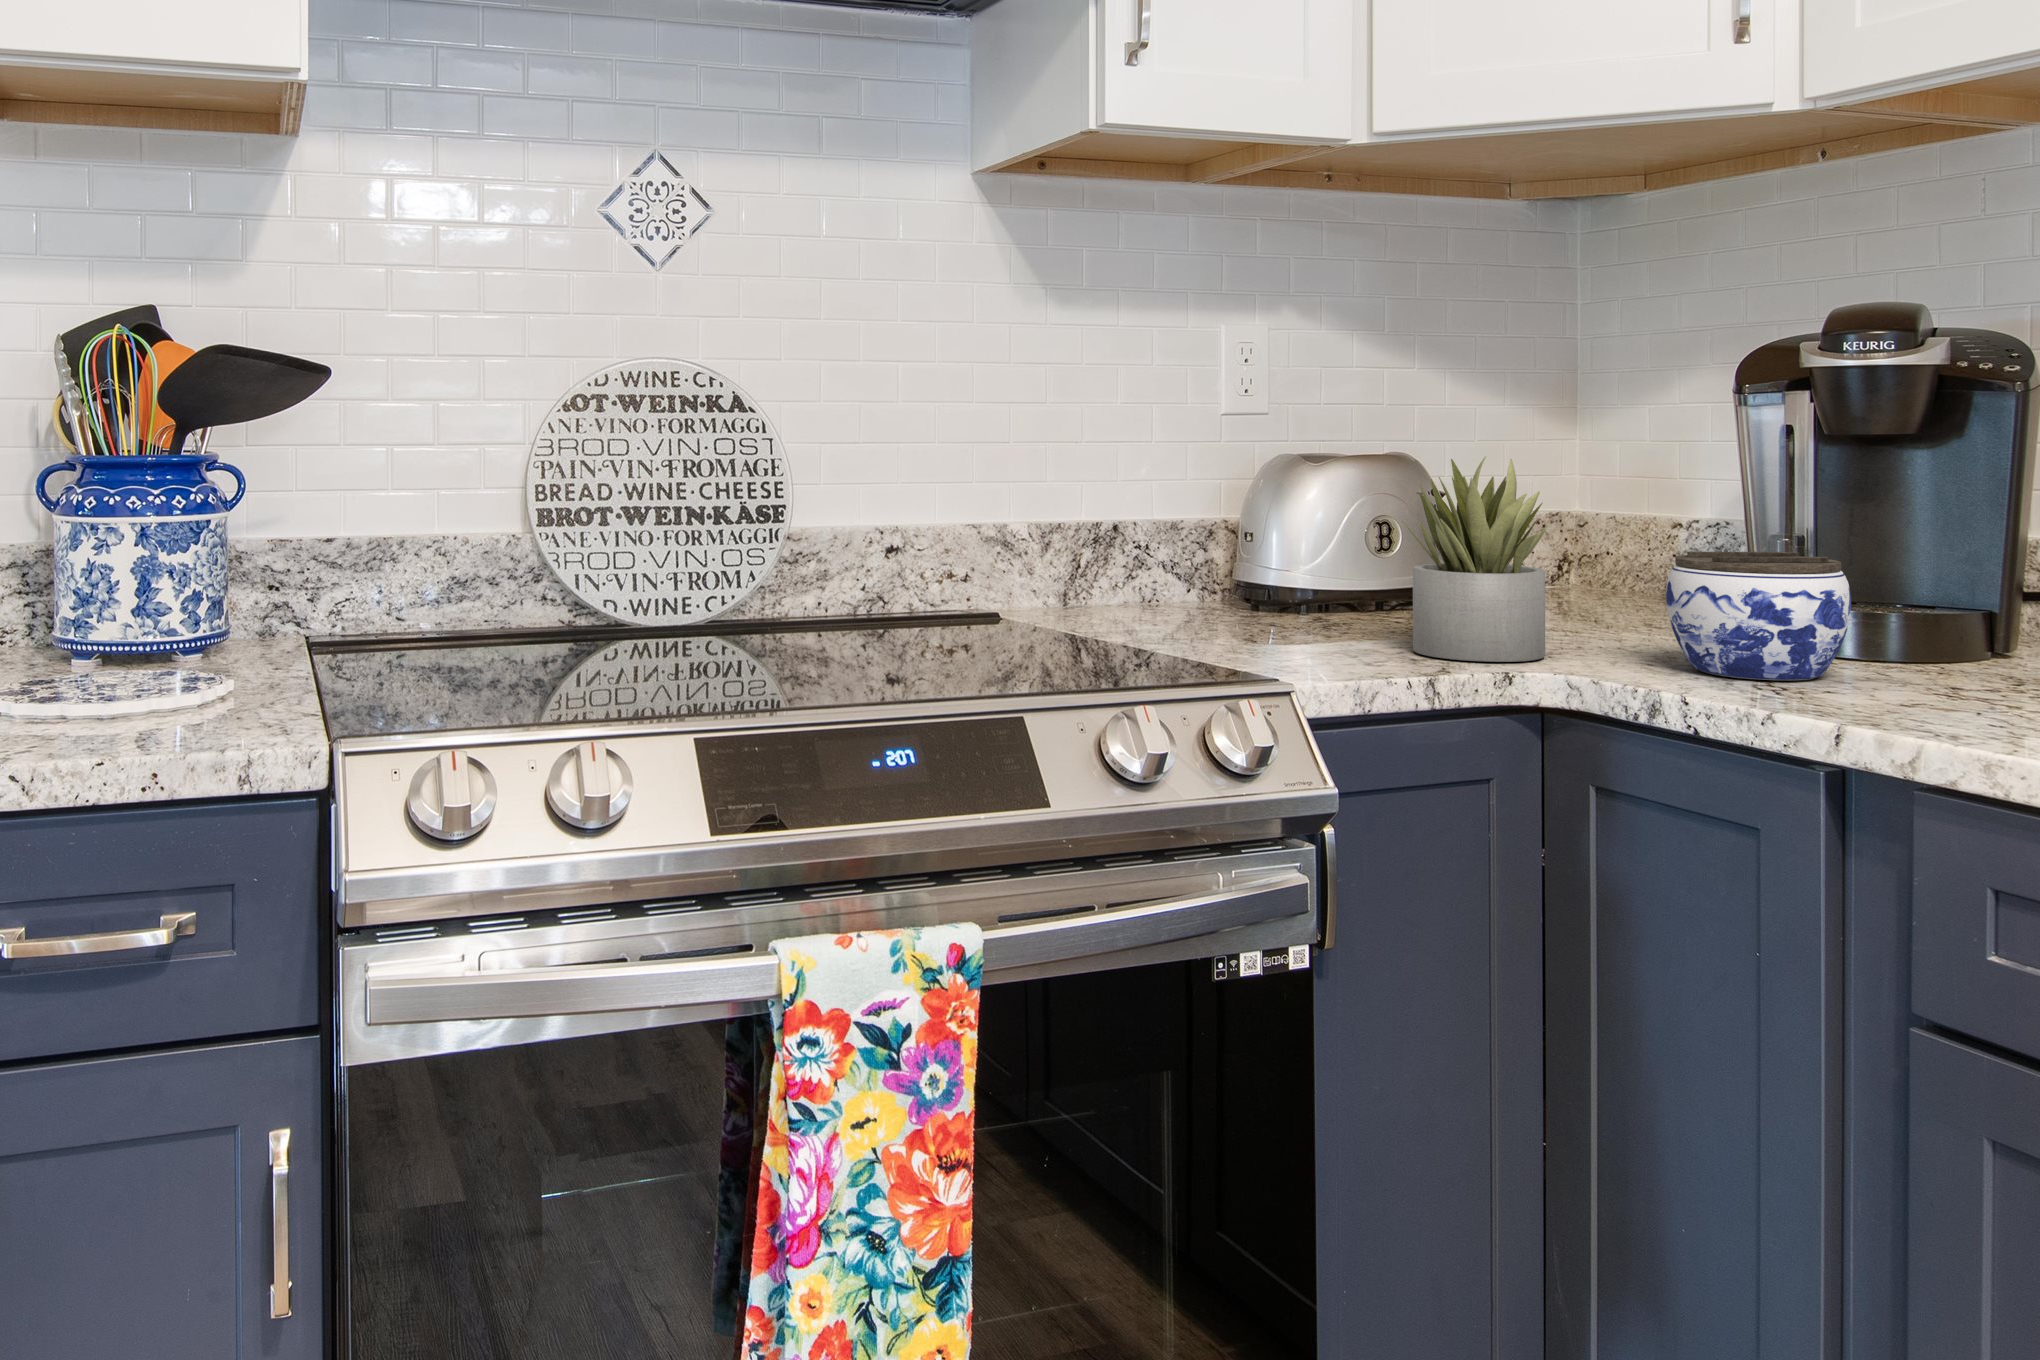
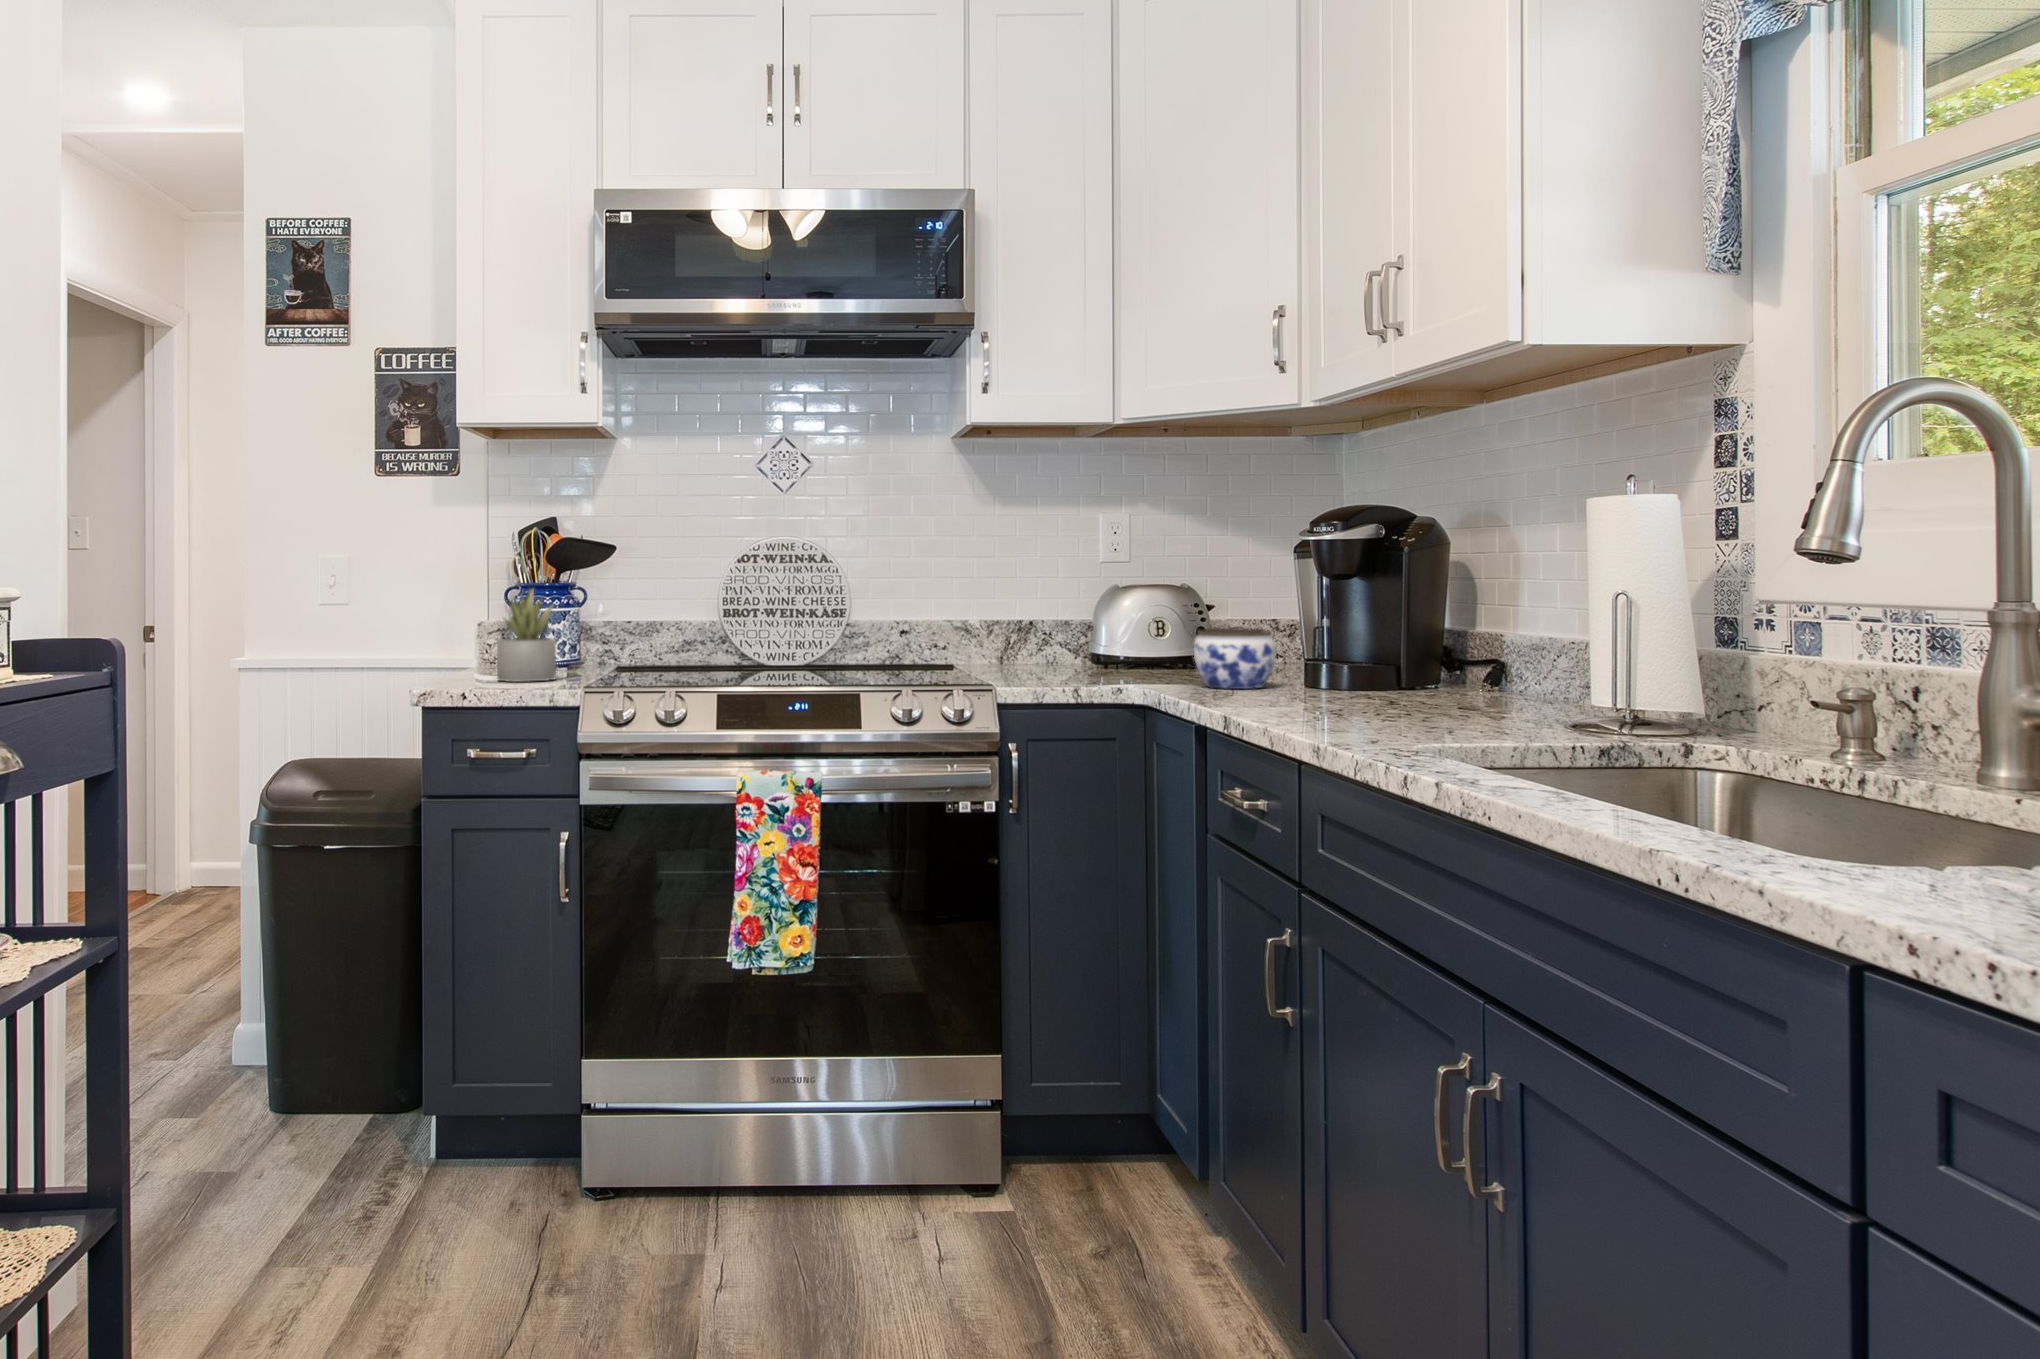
succulent plant: present [1406,456,1547,662] -> present [497,589,556,682]

